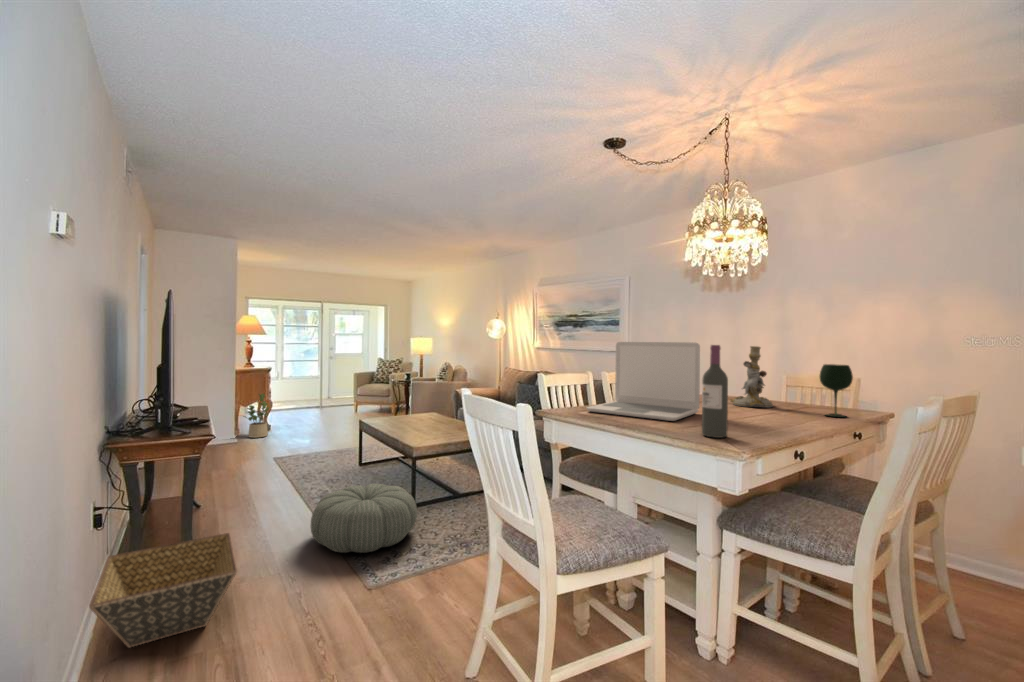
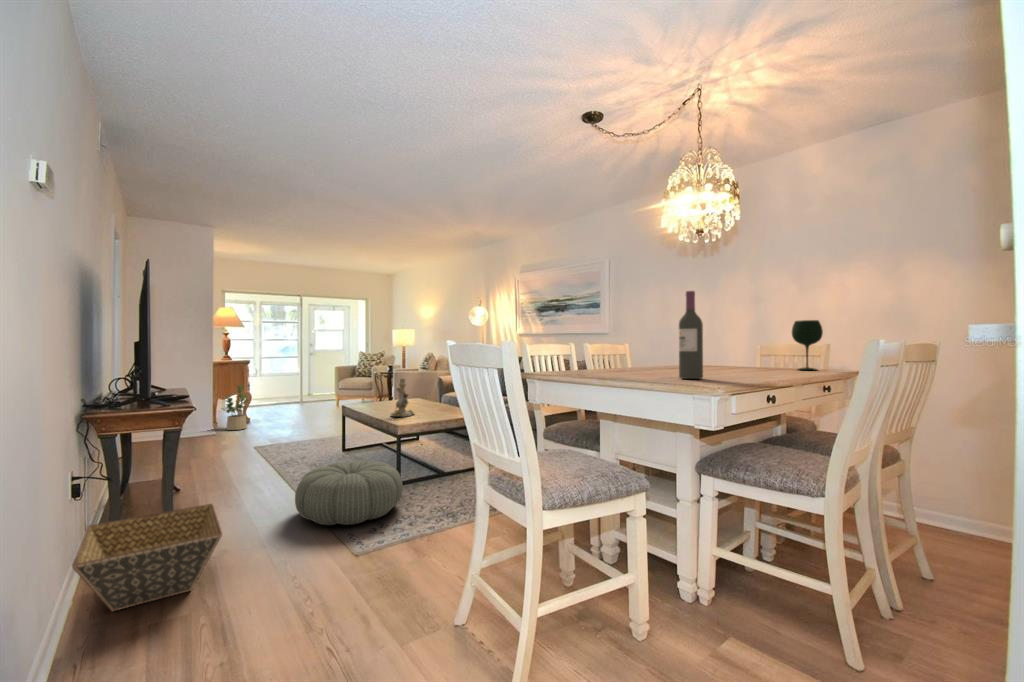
laptop: present [587,342,700,421] -> none [569,302,678,374]
candlestick: present [730,346,773,408] -> present [391,378,414,417]

